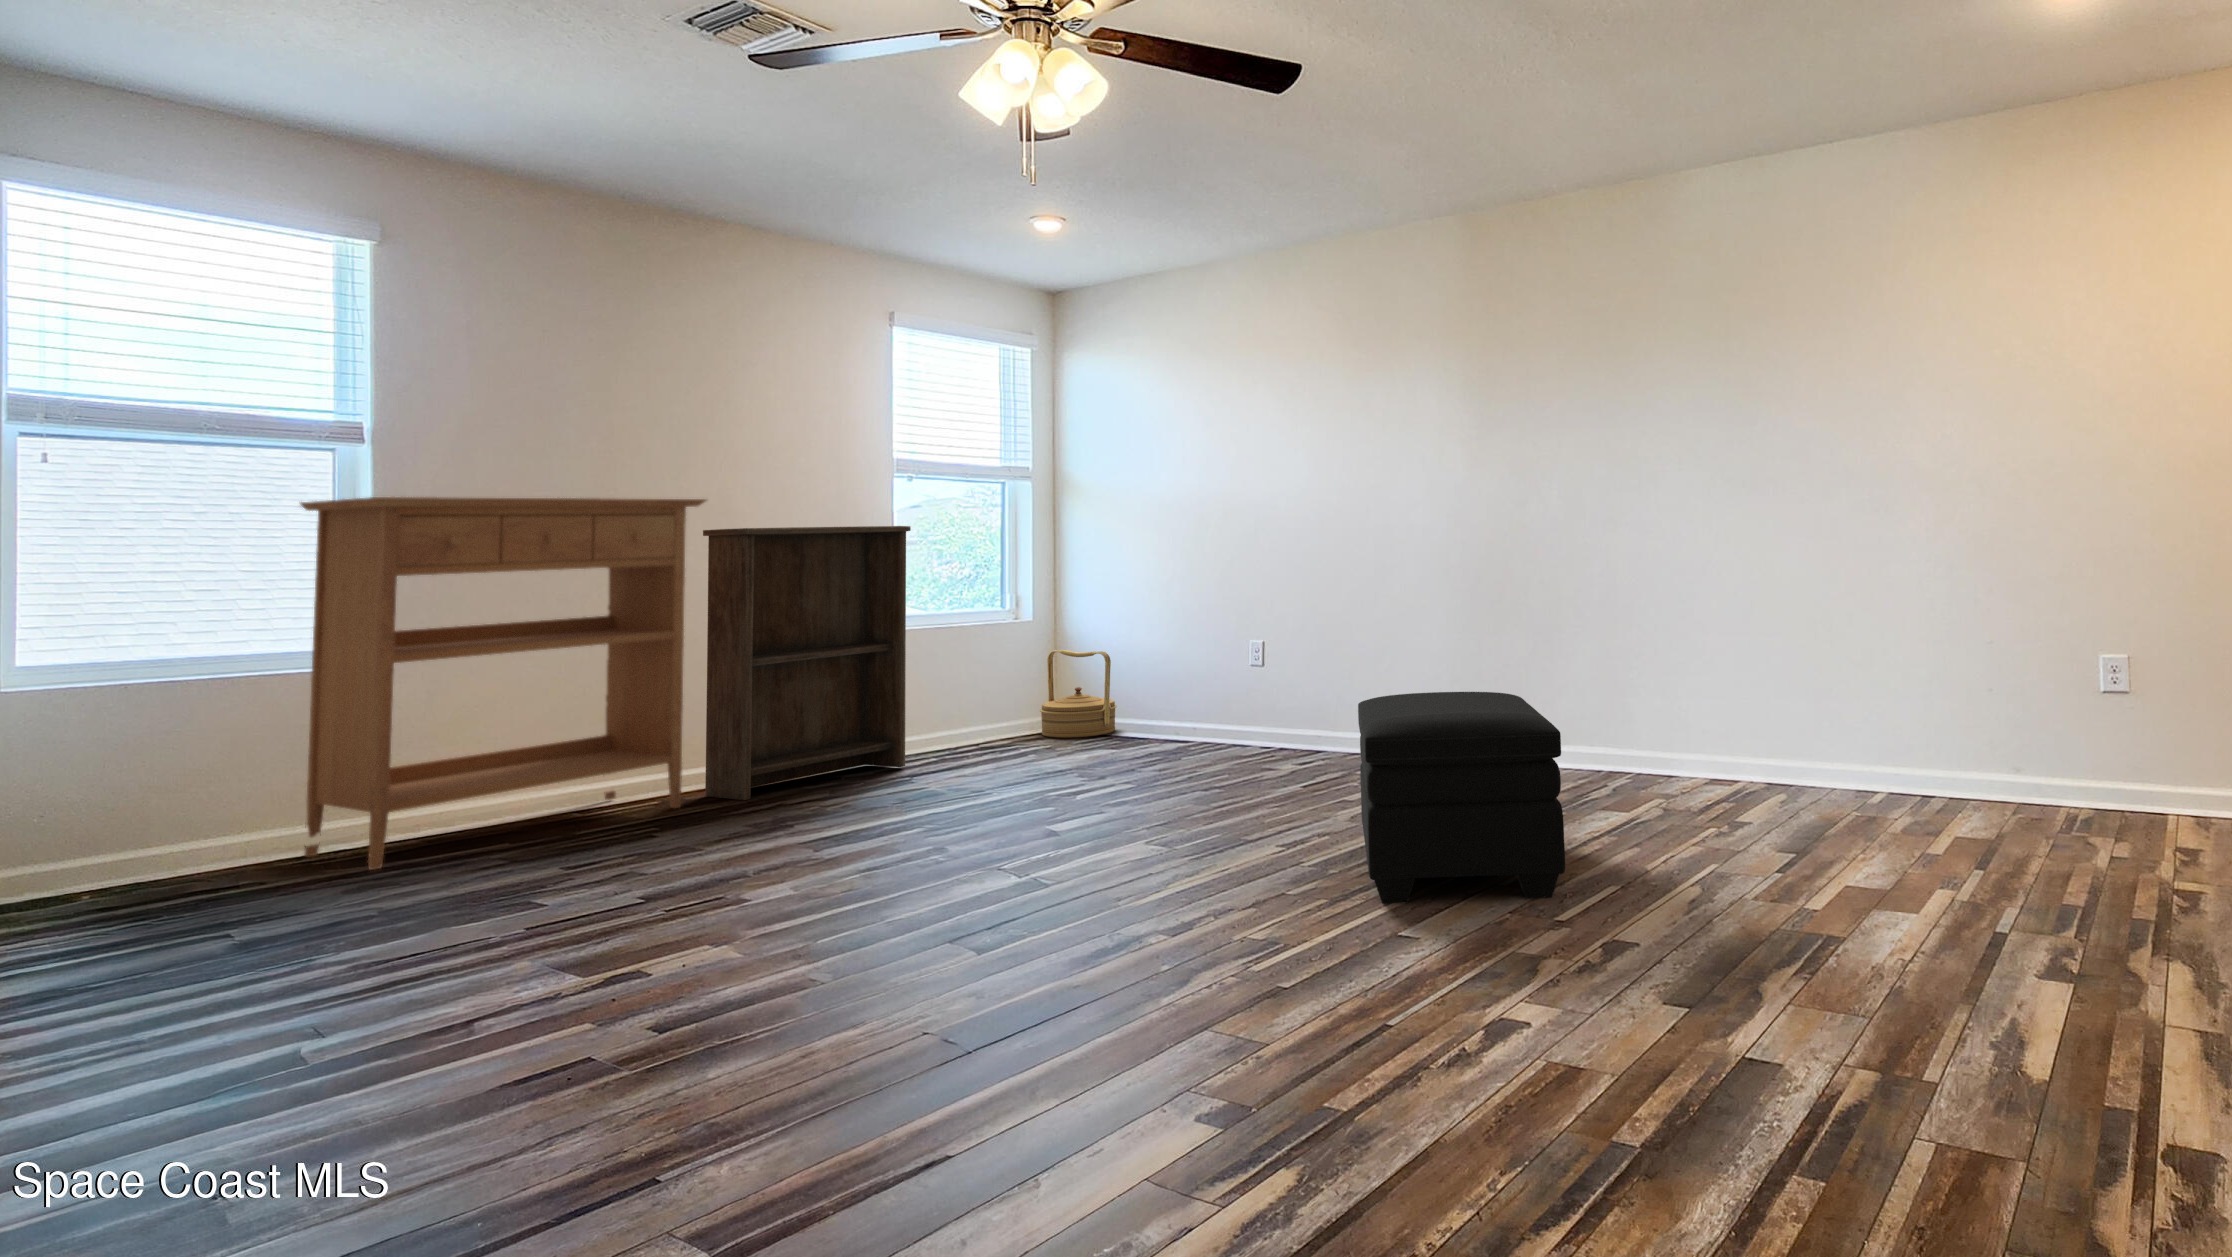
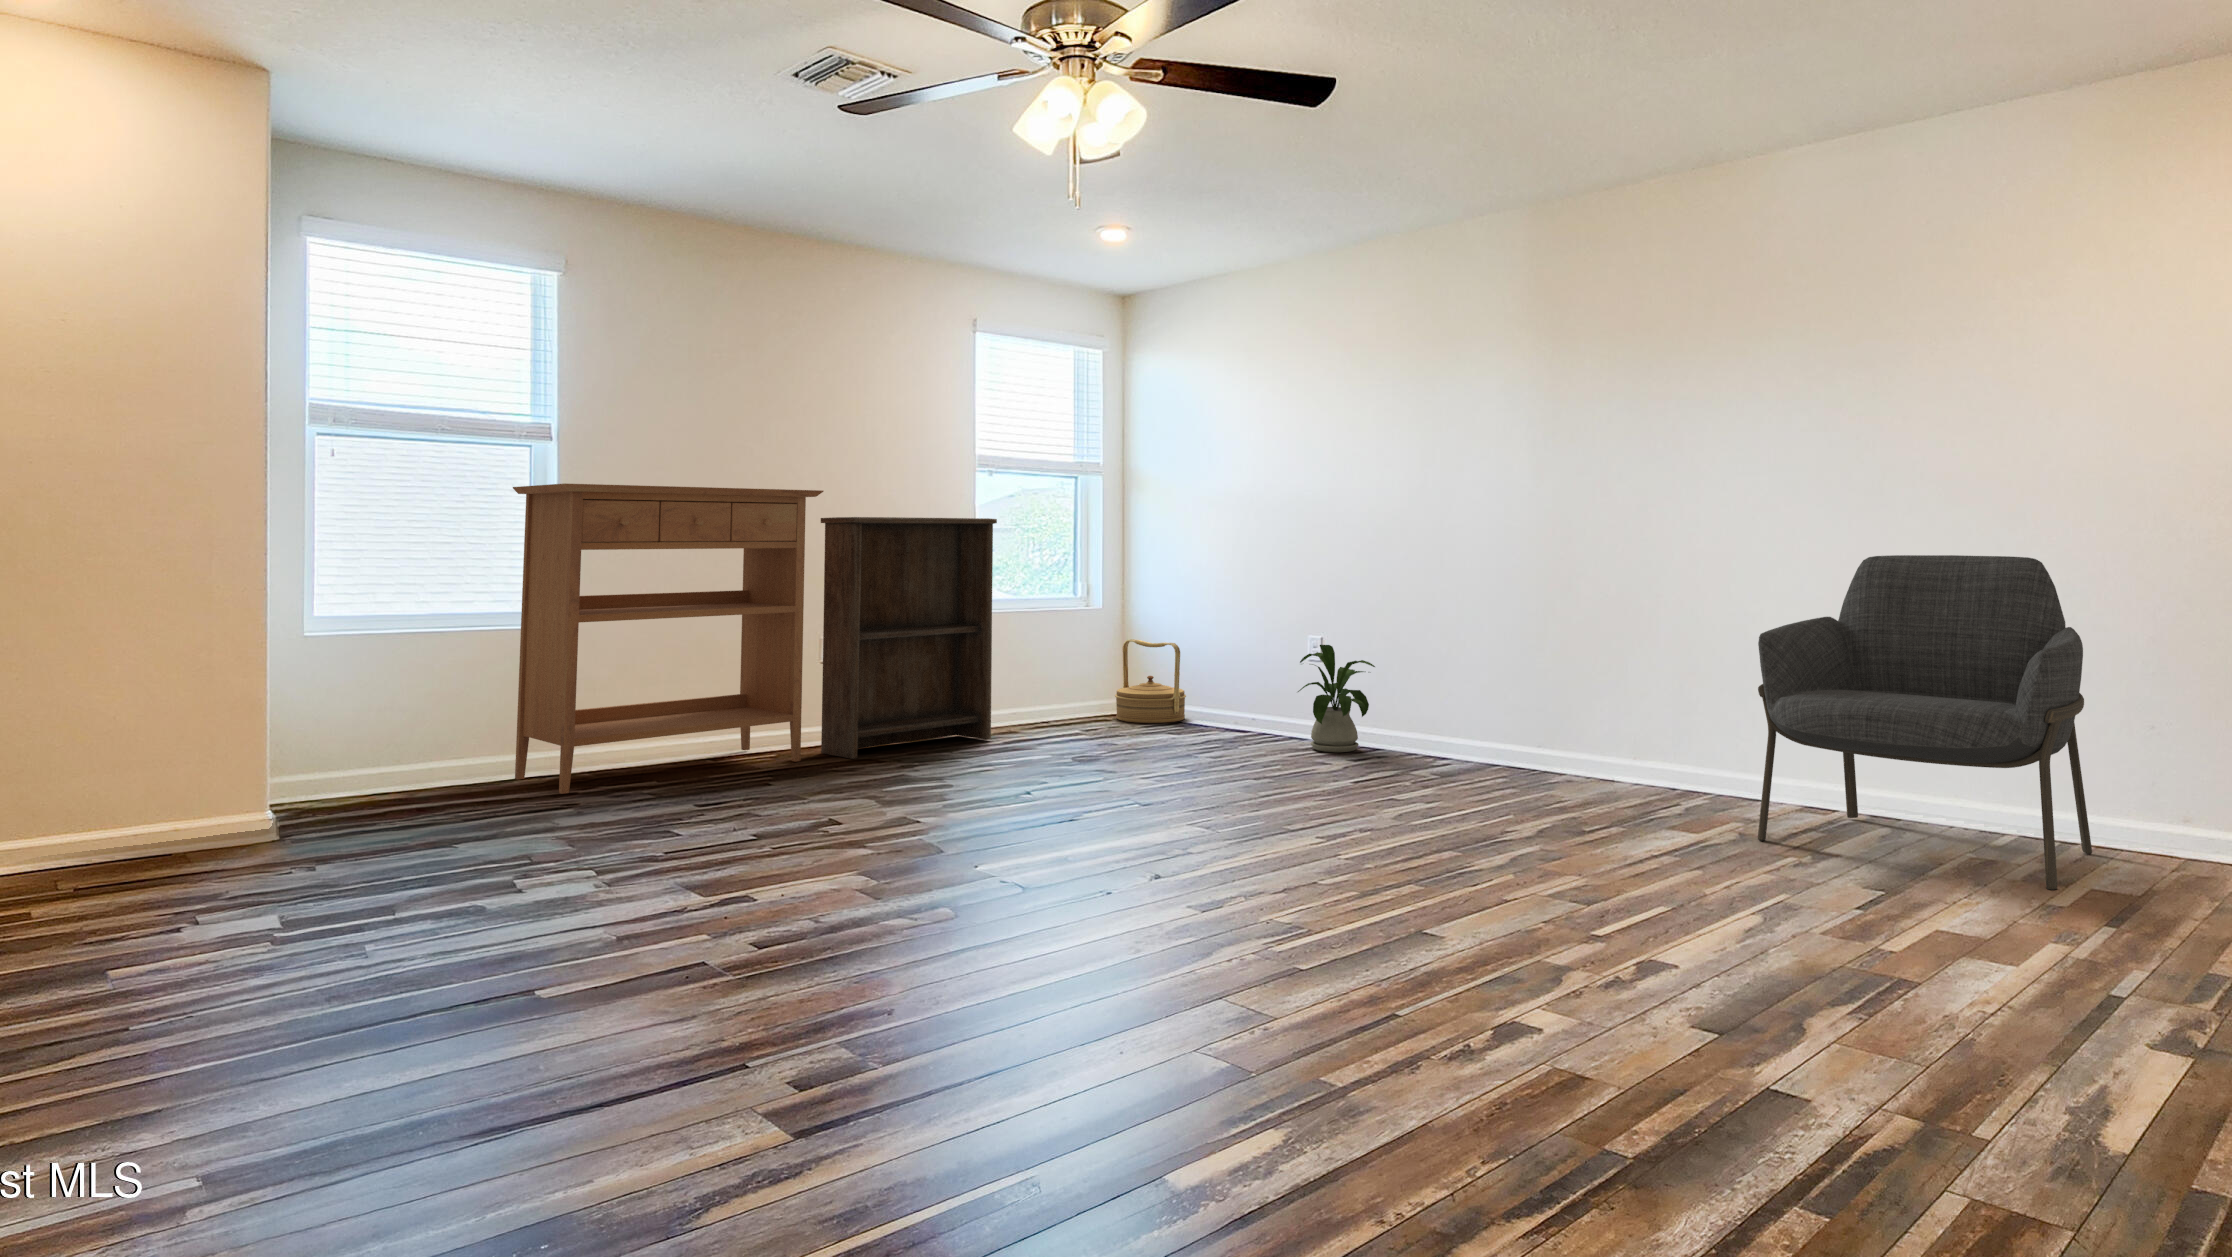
armchair: none [1683,538,1957,839] -> present [1758,555,2092,890]
house plant: none [1236,646,1316,755] -> present [1298,645,1375,752]
ottoman: present [1358,692,1565,903] -> none [1398,697,1607,911]

